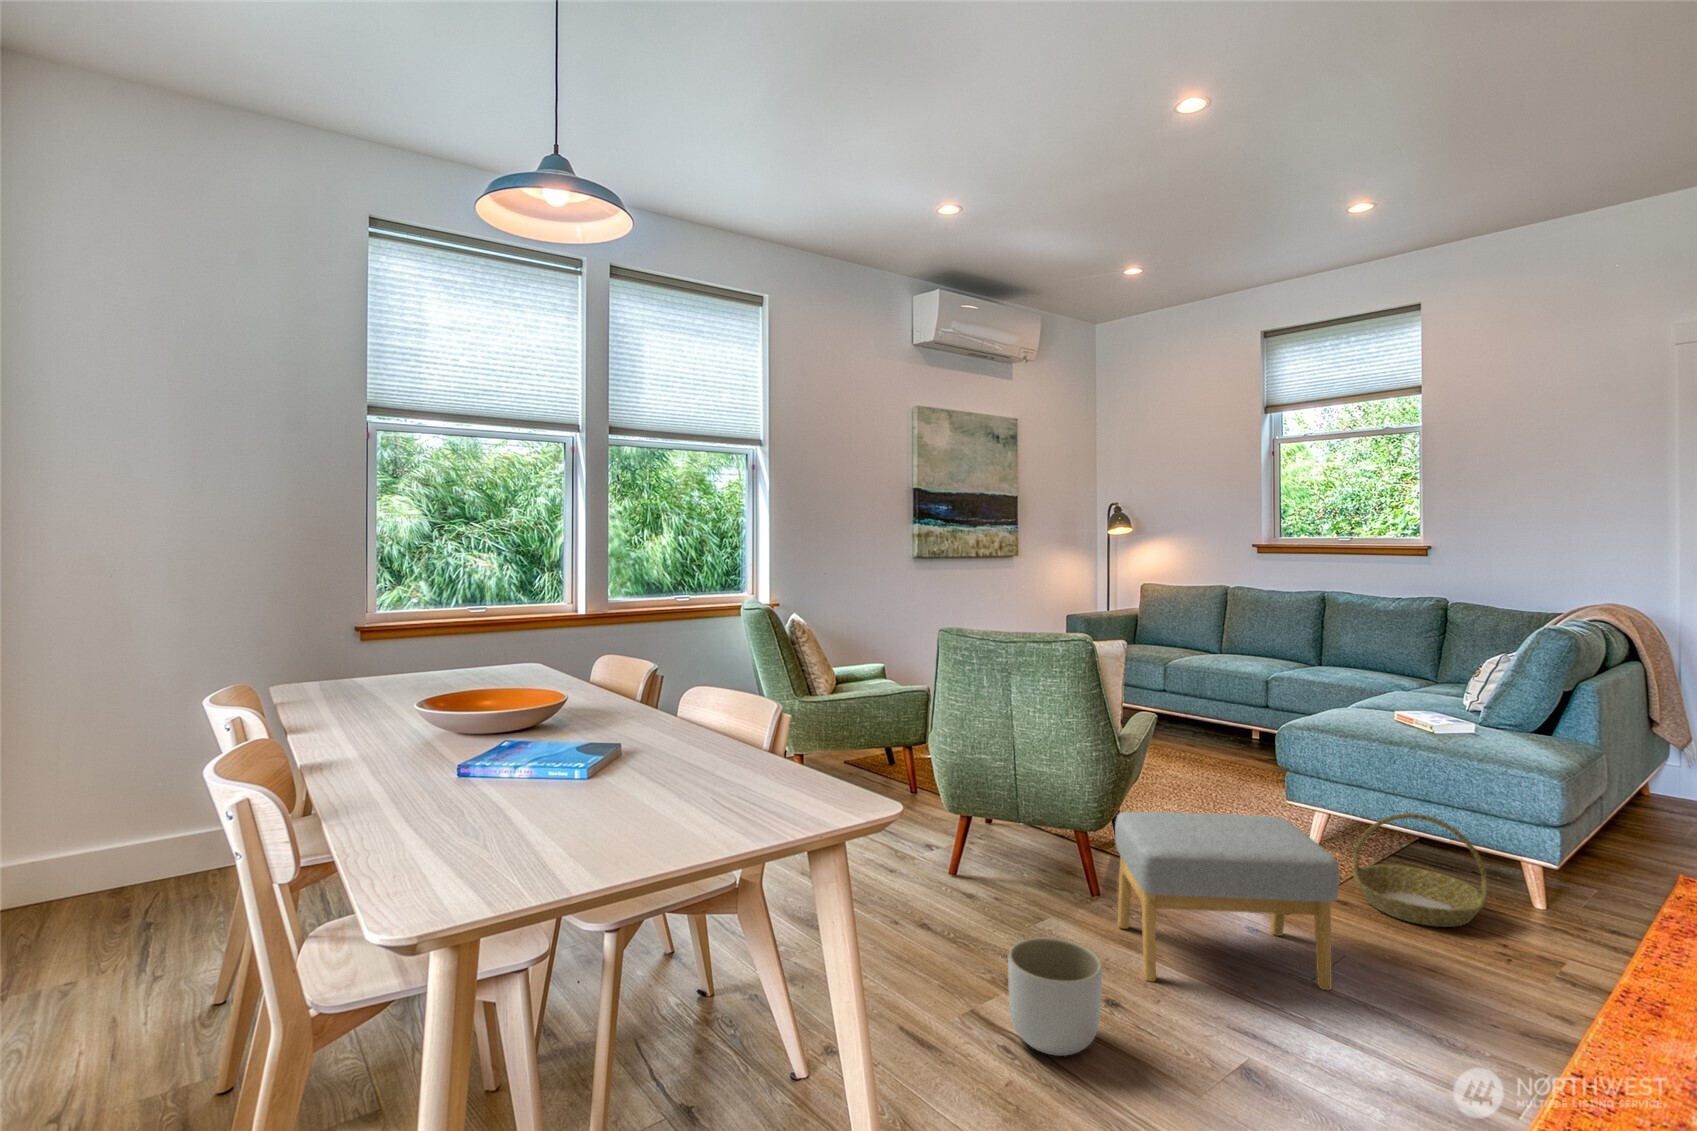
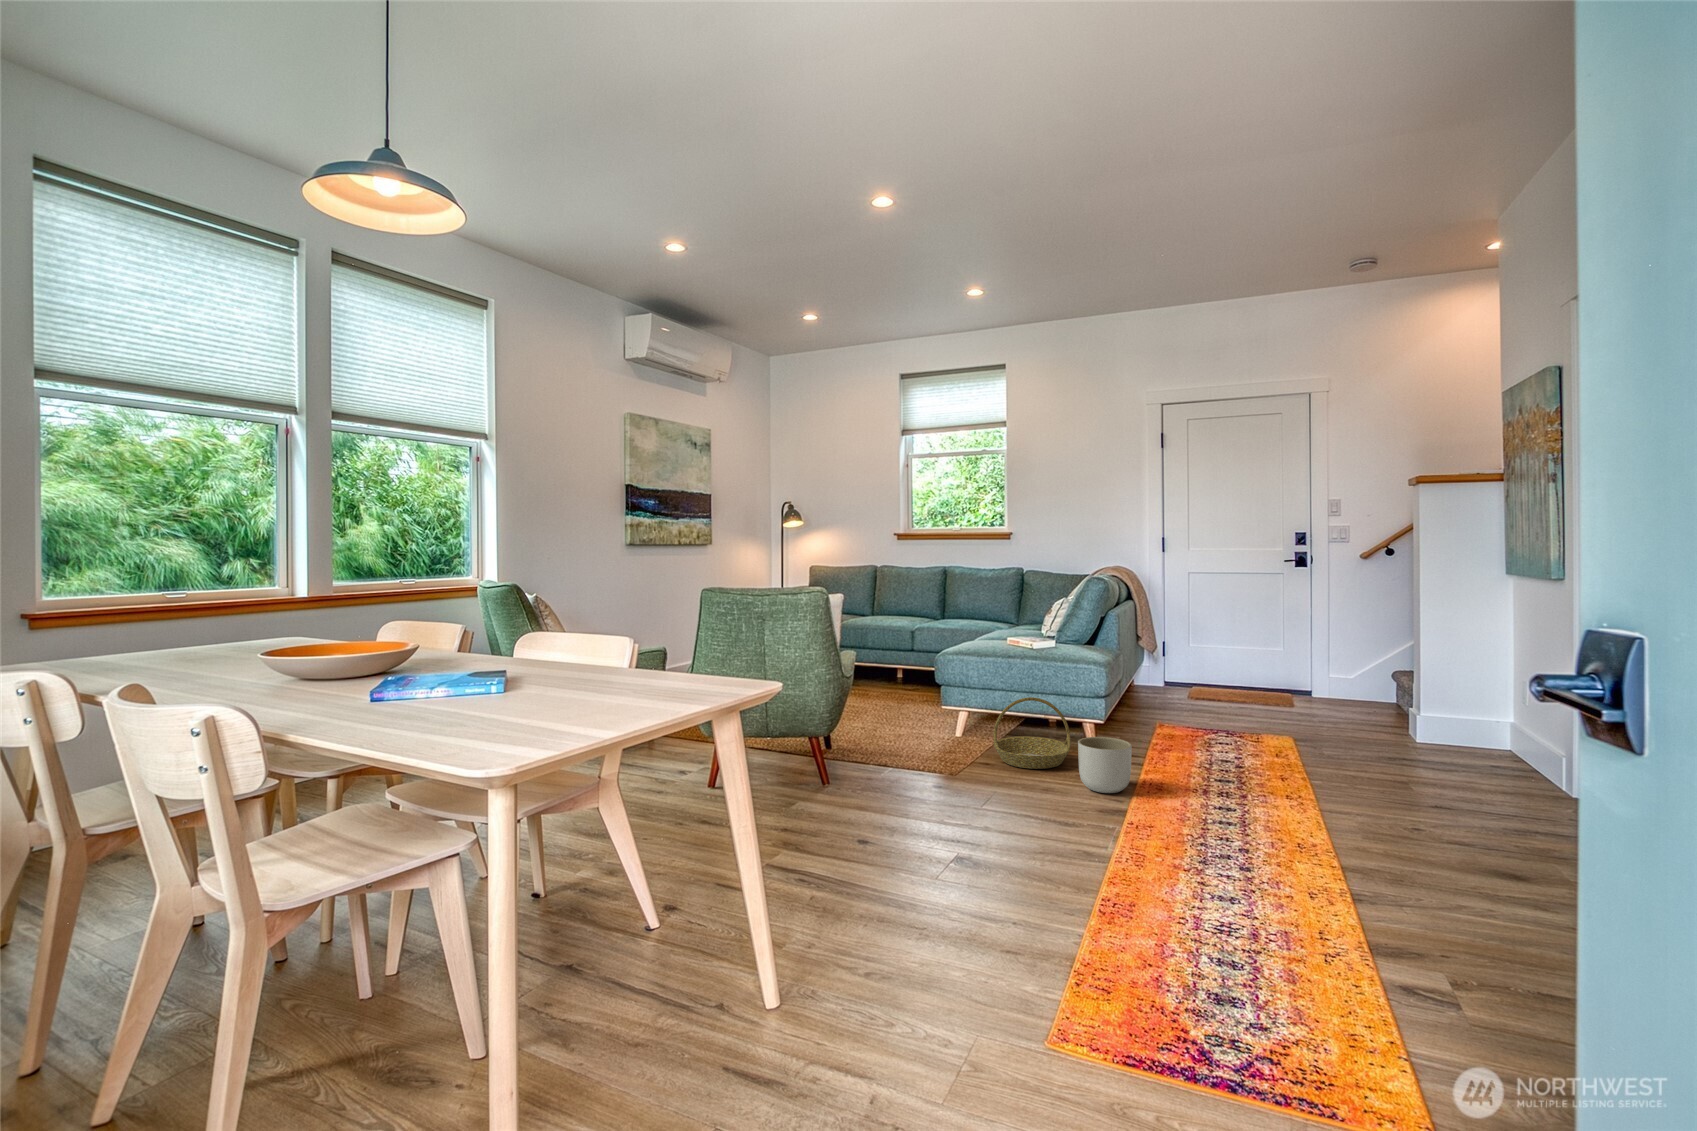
footstool: present [1115,812,1340,990] -> none [852,706,1002,828]
planter: present [1008,938,1102,1056] -> present [1078,737,1132,793]

